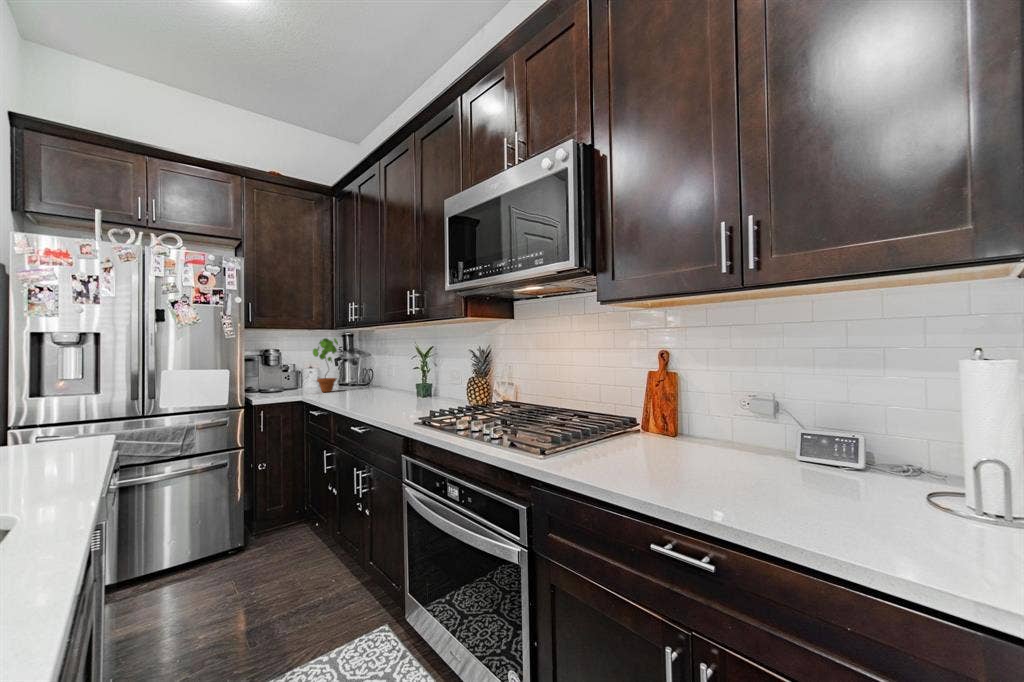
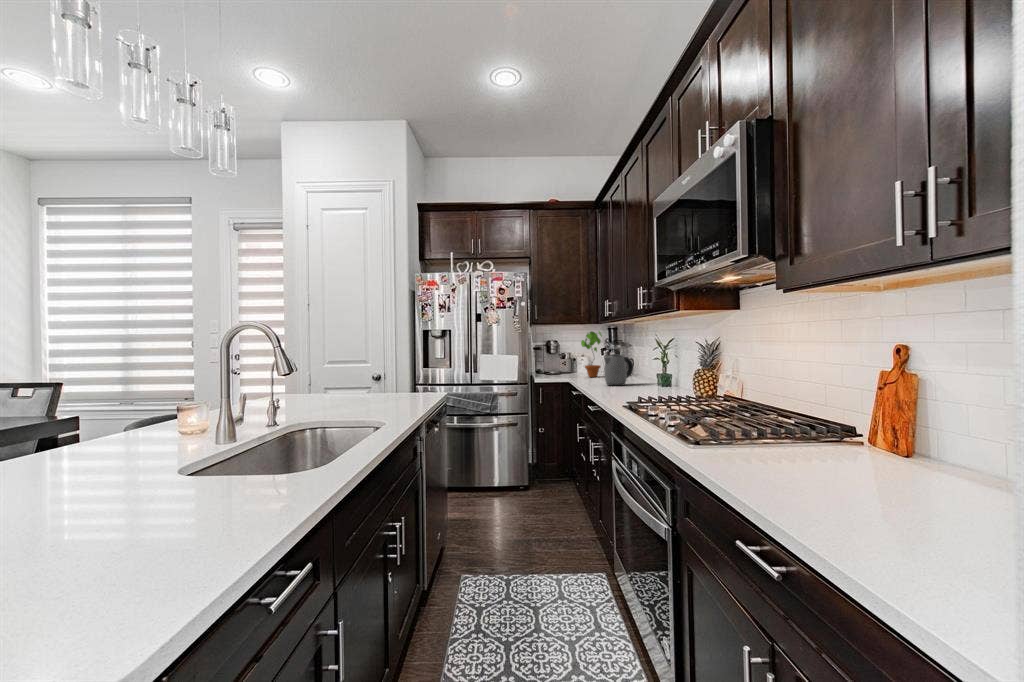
kettle: none [357,364,389,400] -> present [604,354,633,386]

